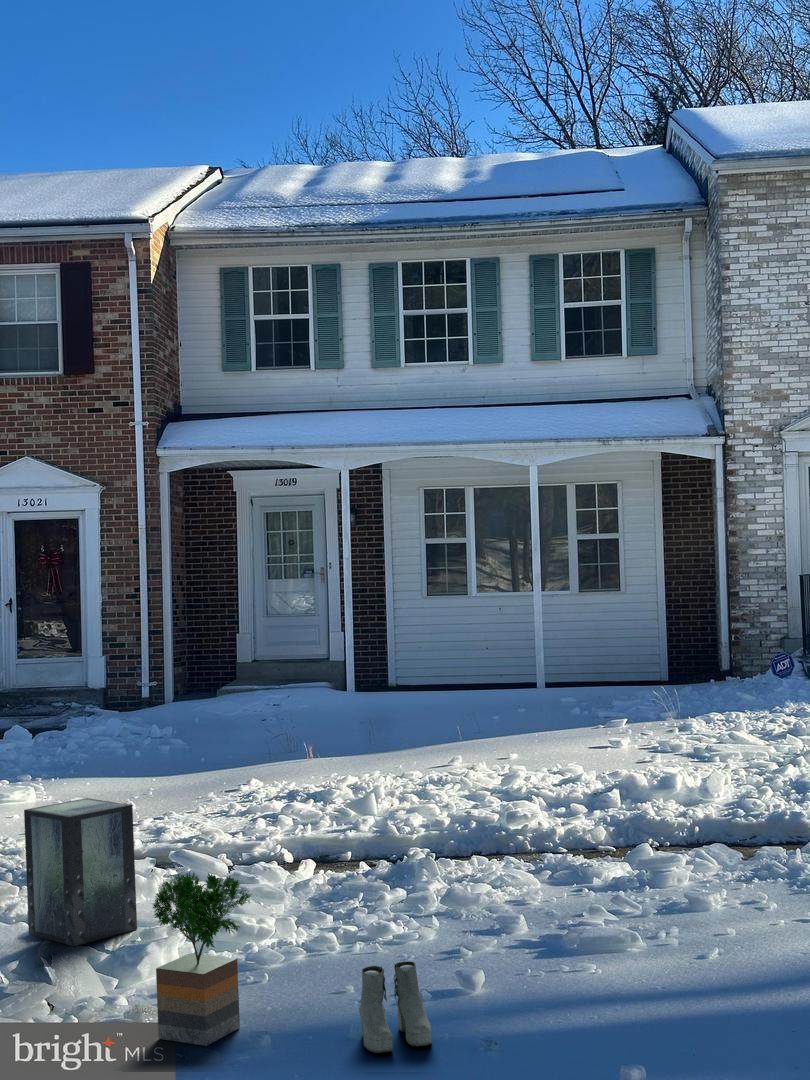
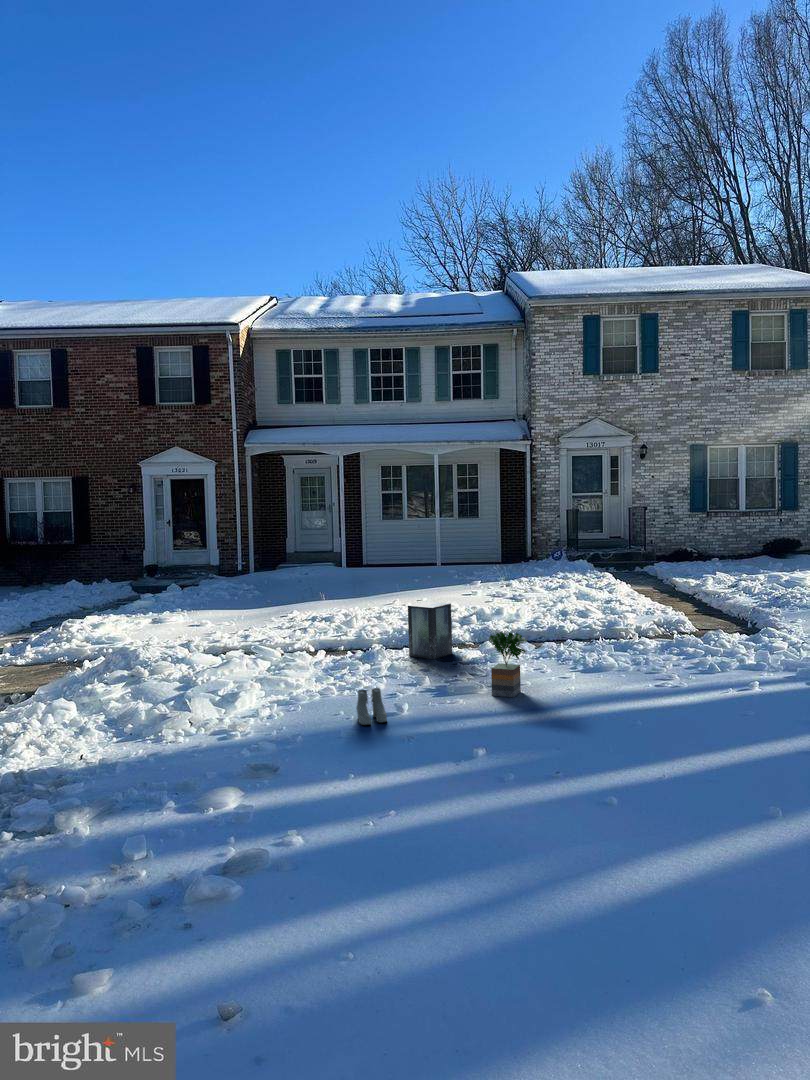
storage box: present [24,798,137,946] -> present [408,601,452,659]
potted tree: present [152,872,253,1046] -> present [488,632,527,697]

